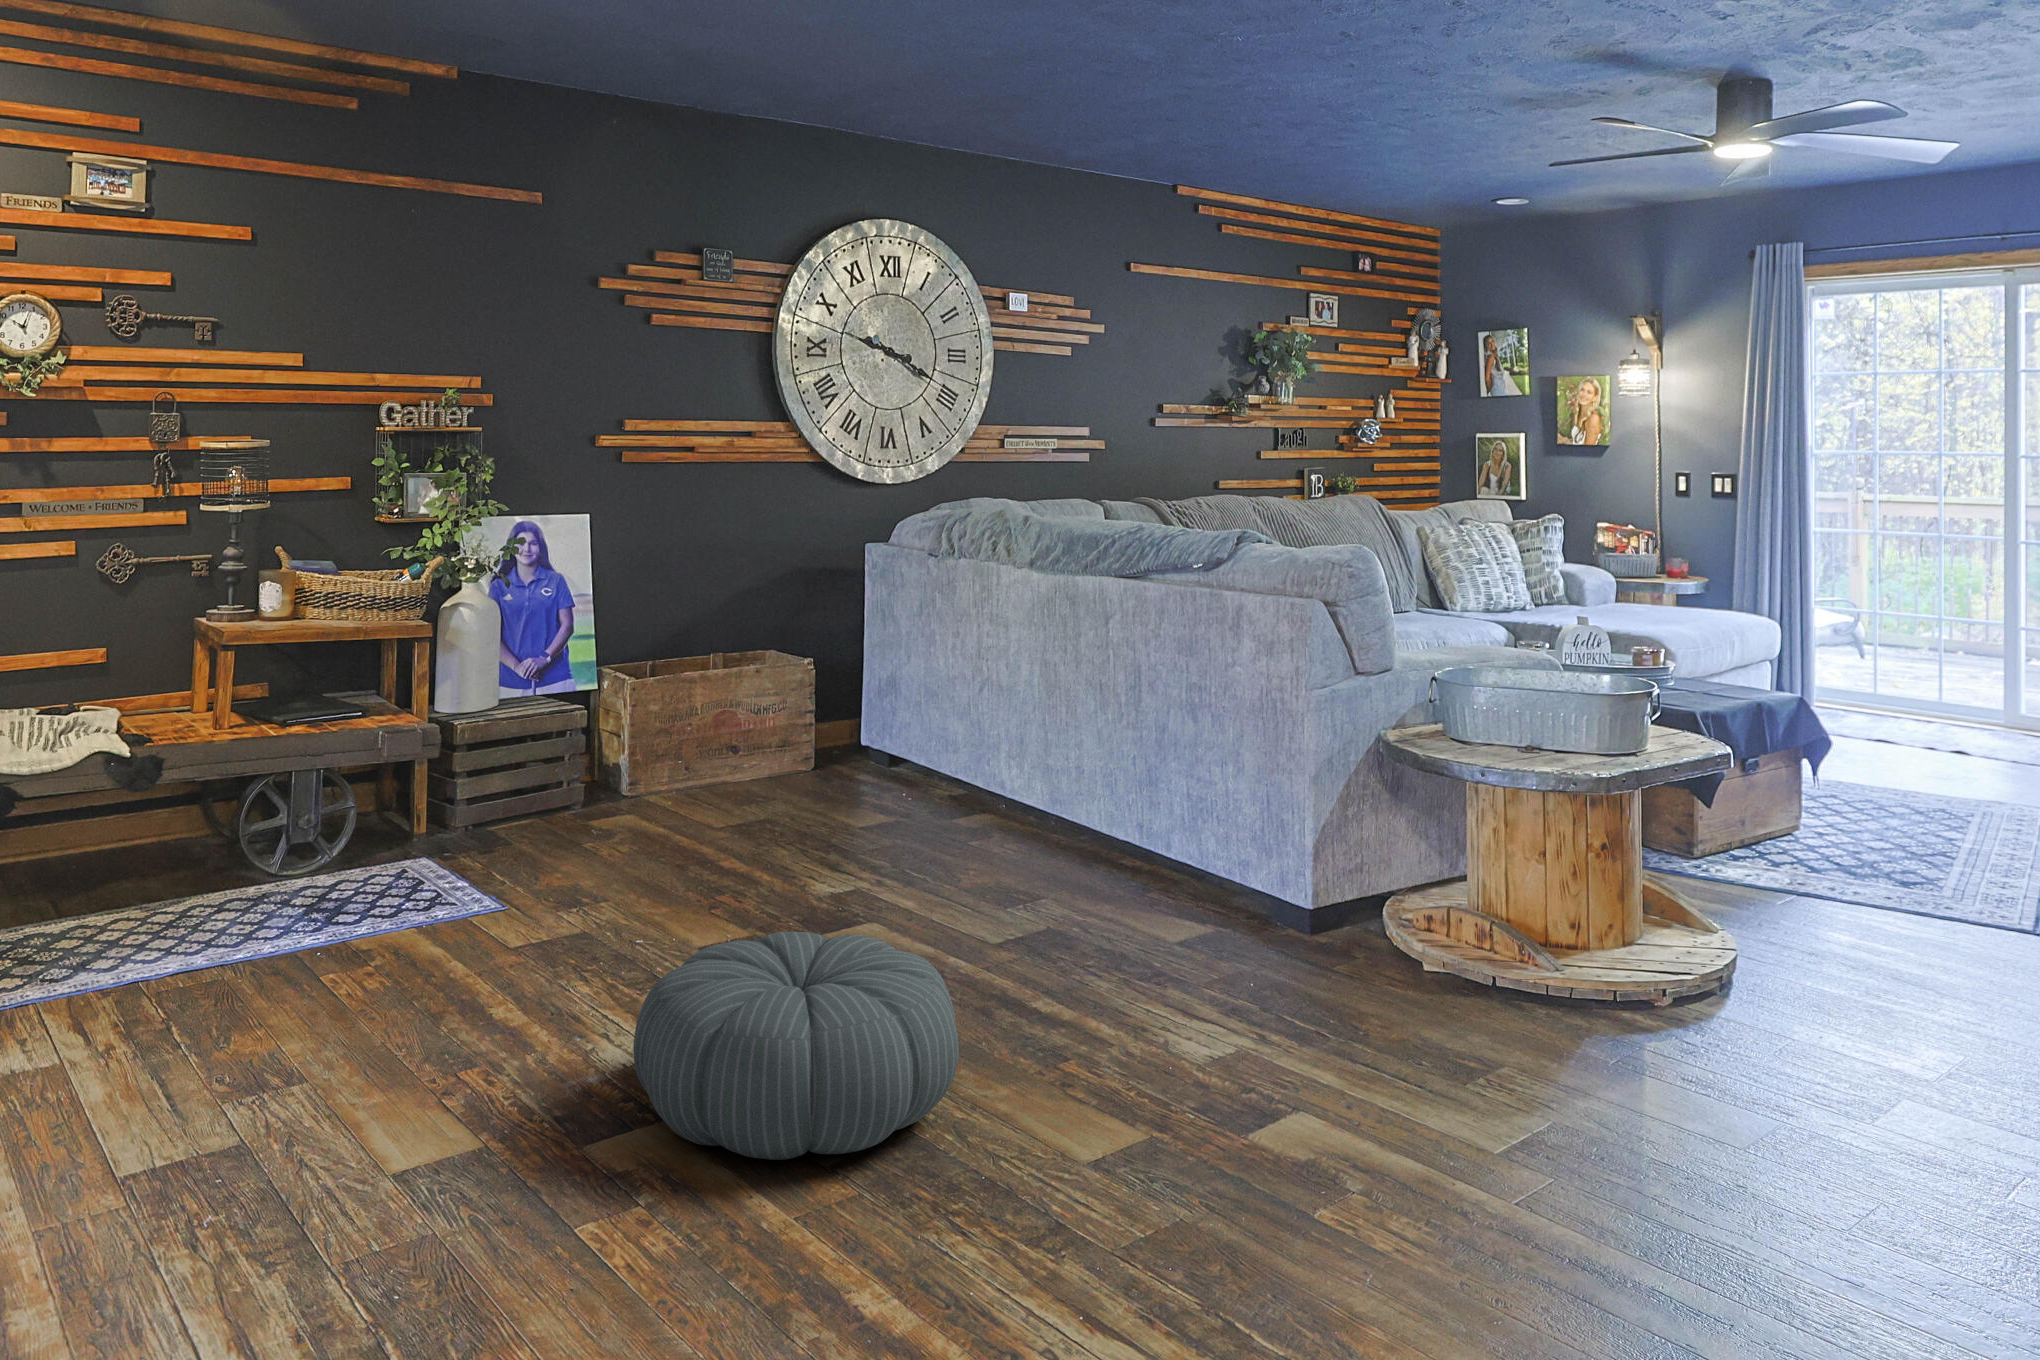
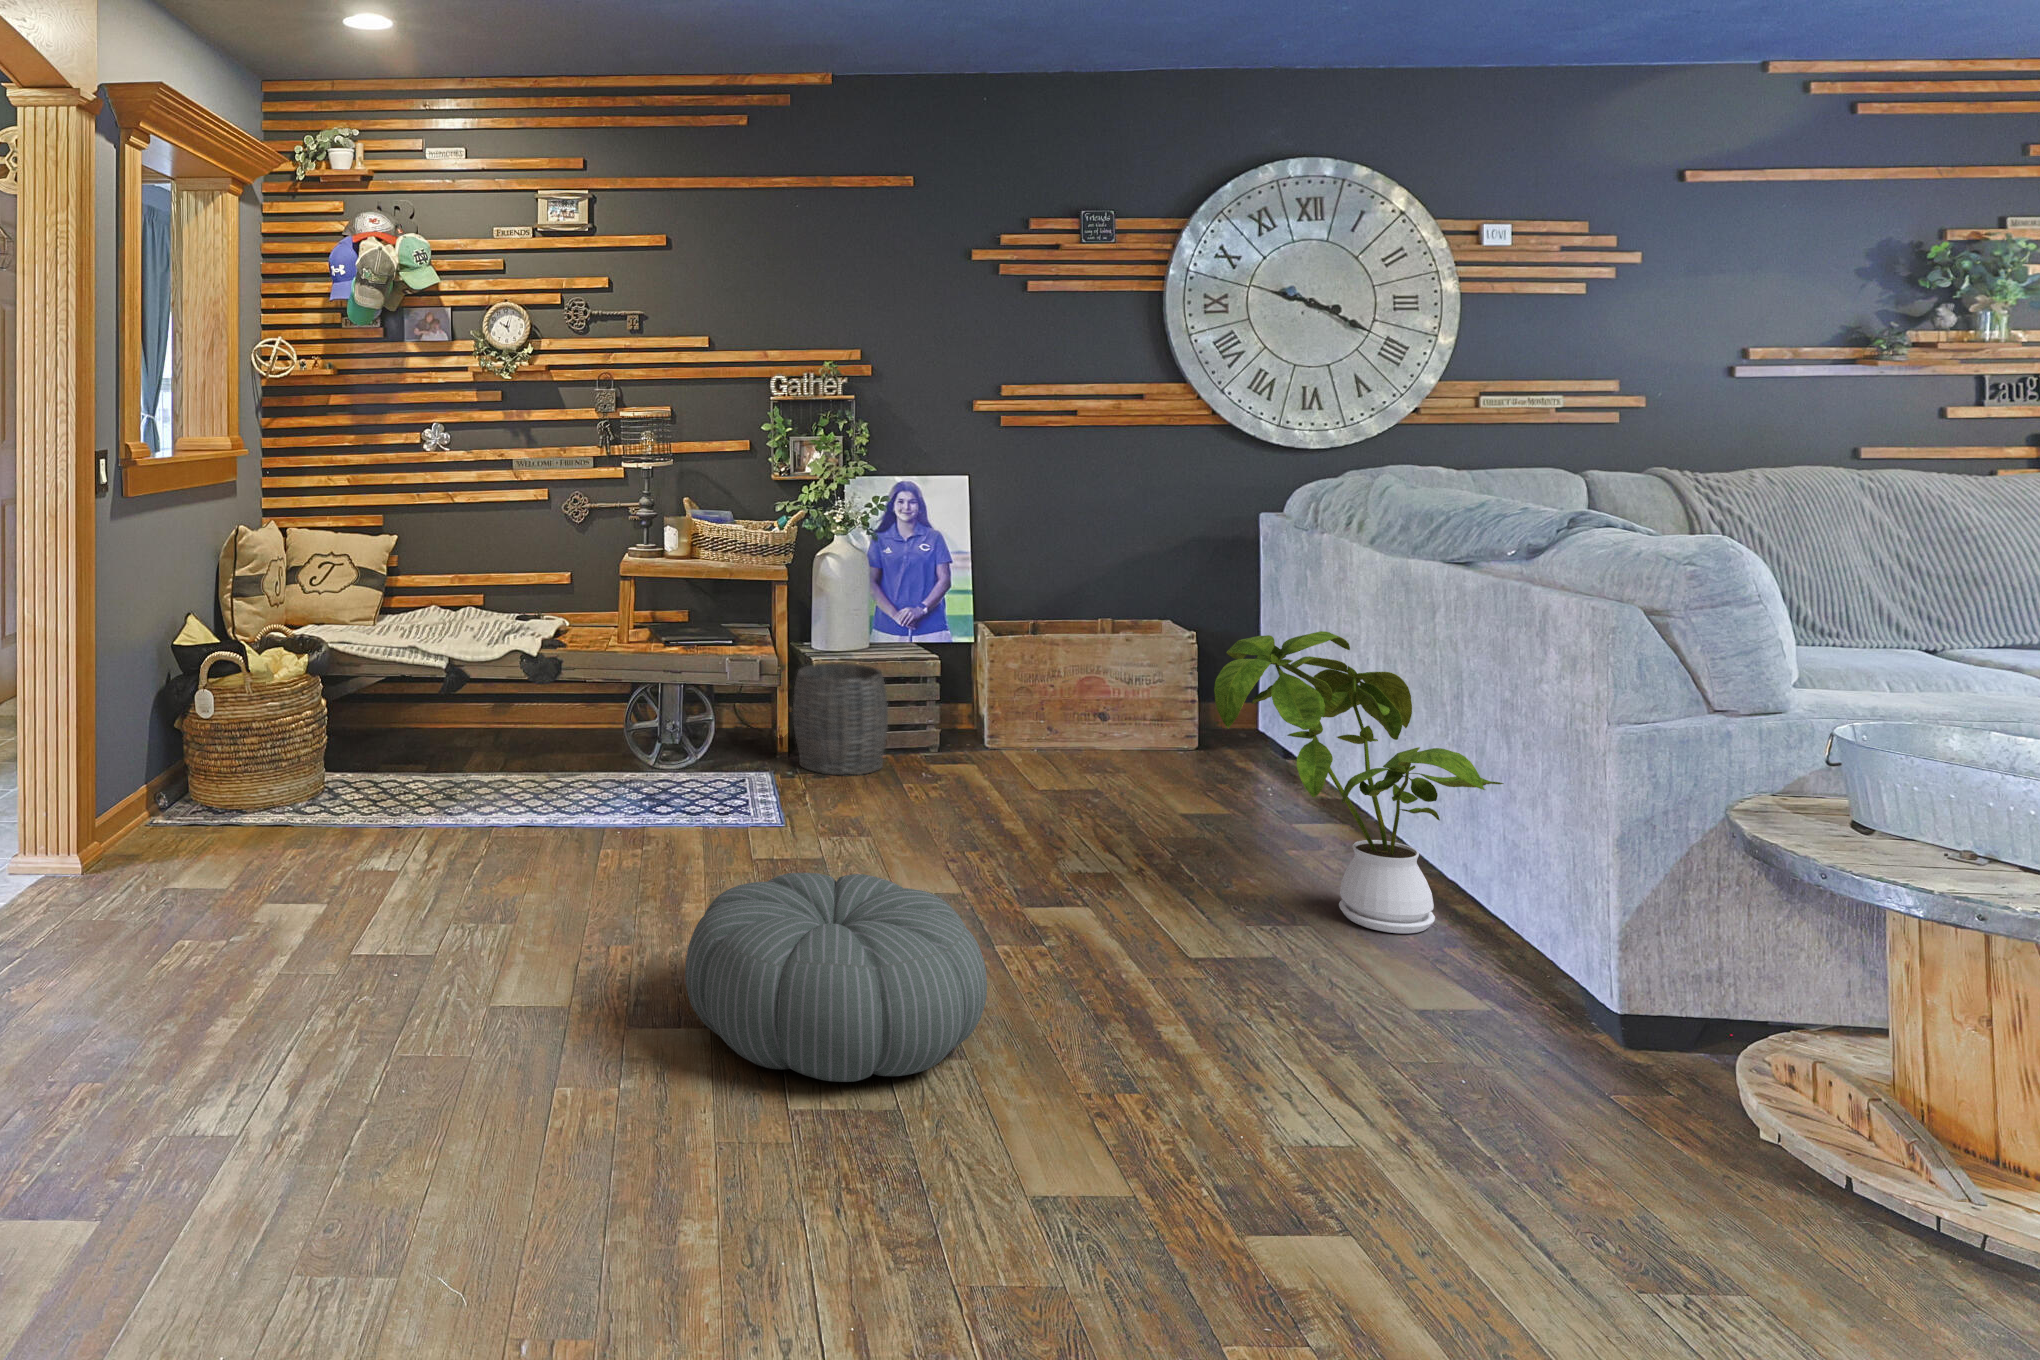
house plant: none [982,639,1215,898] -> present [1214,631,1504,933]
woven basket: none [445,727,556,855] -> present [793,663,888,775]

